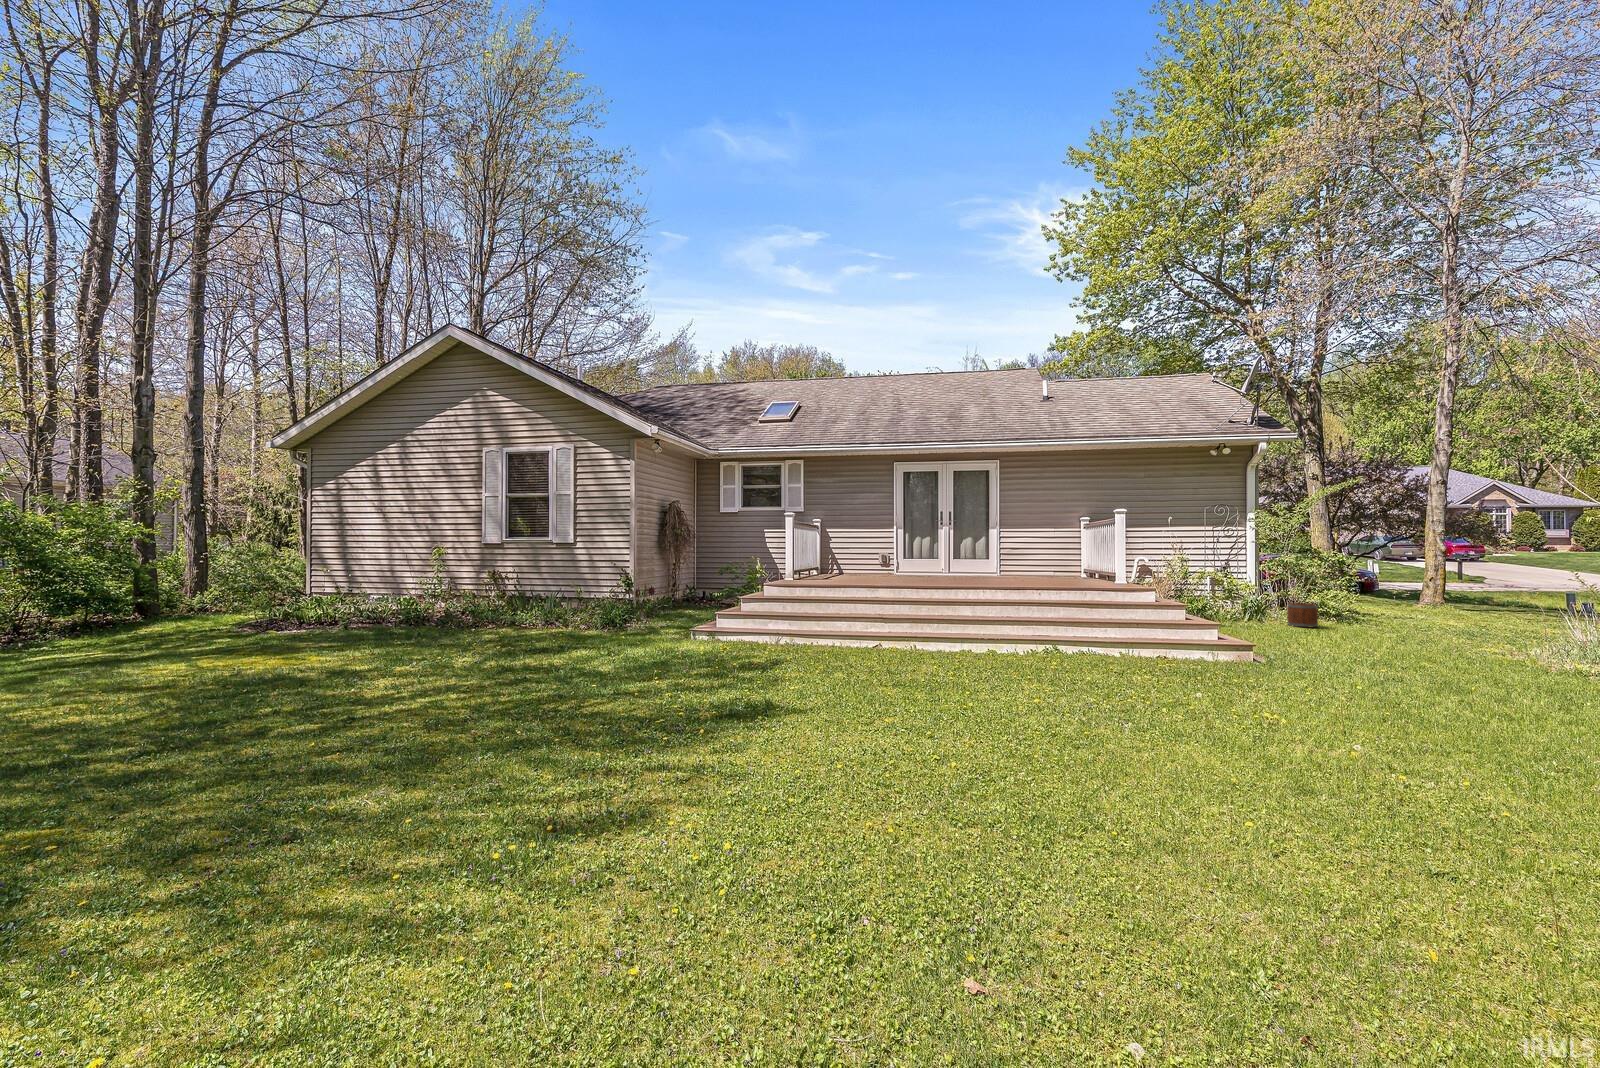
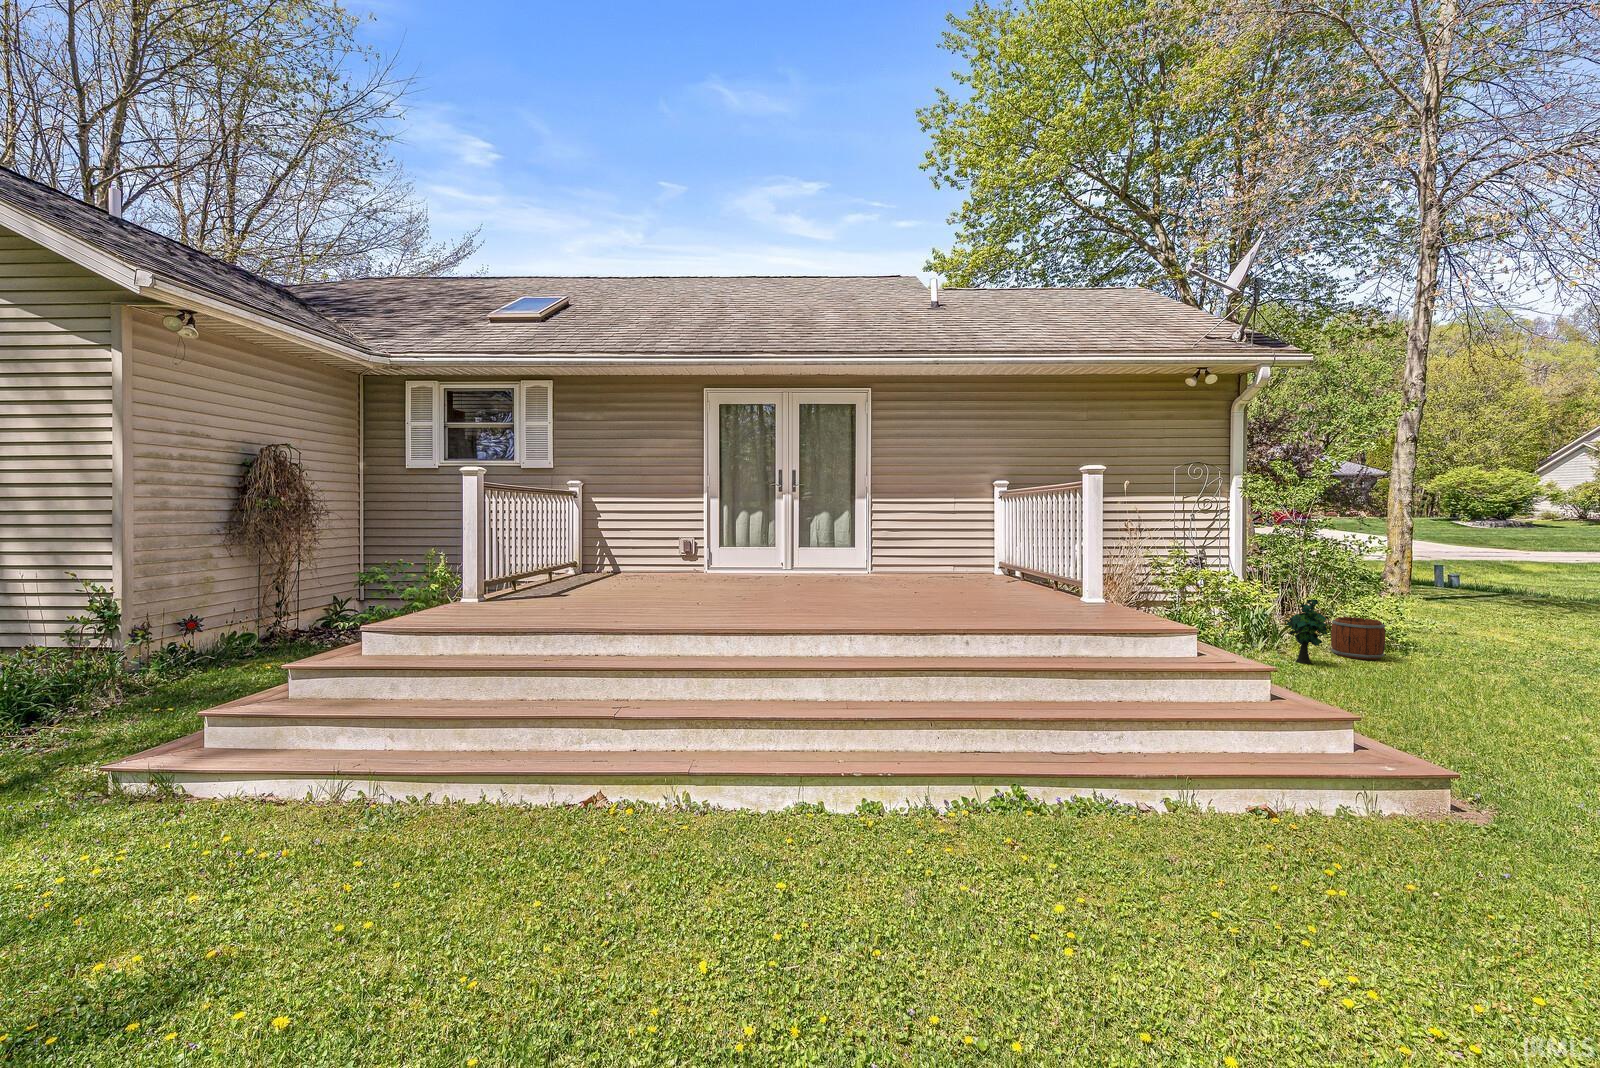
decorative plant: none [1244,588,1272,627] -> present [1283,599,1328,664]

